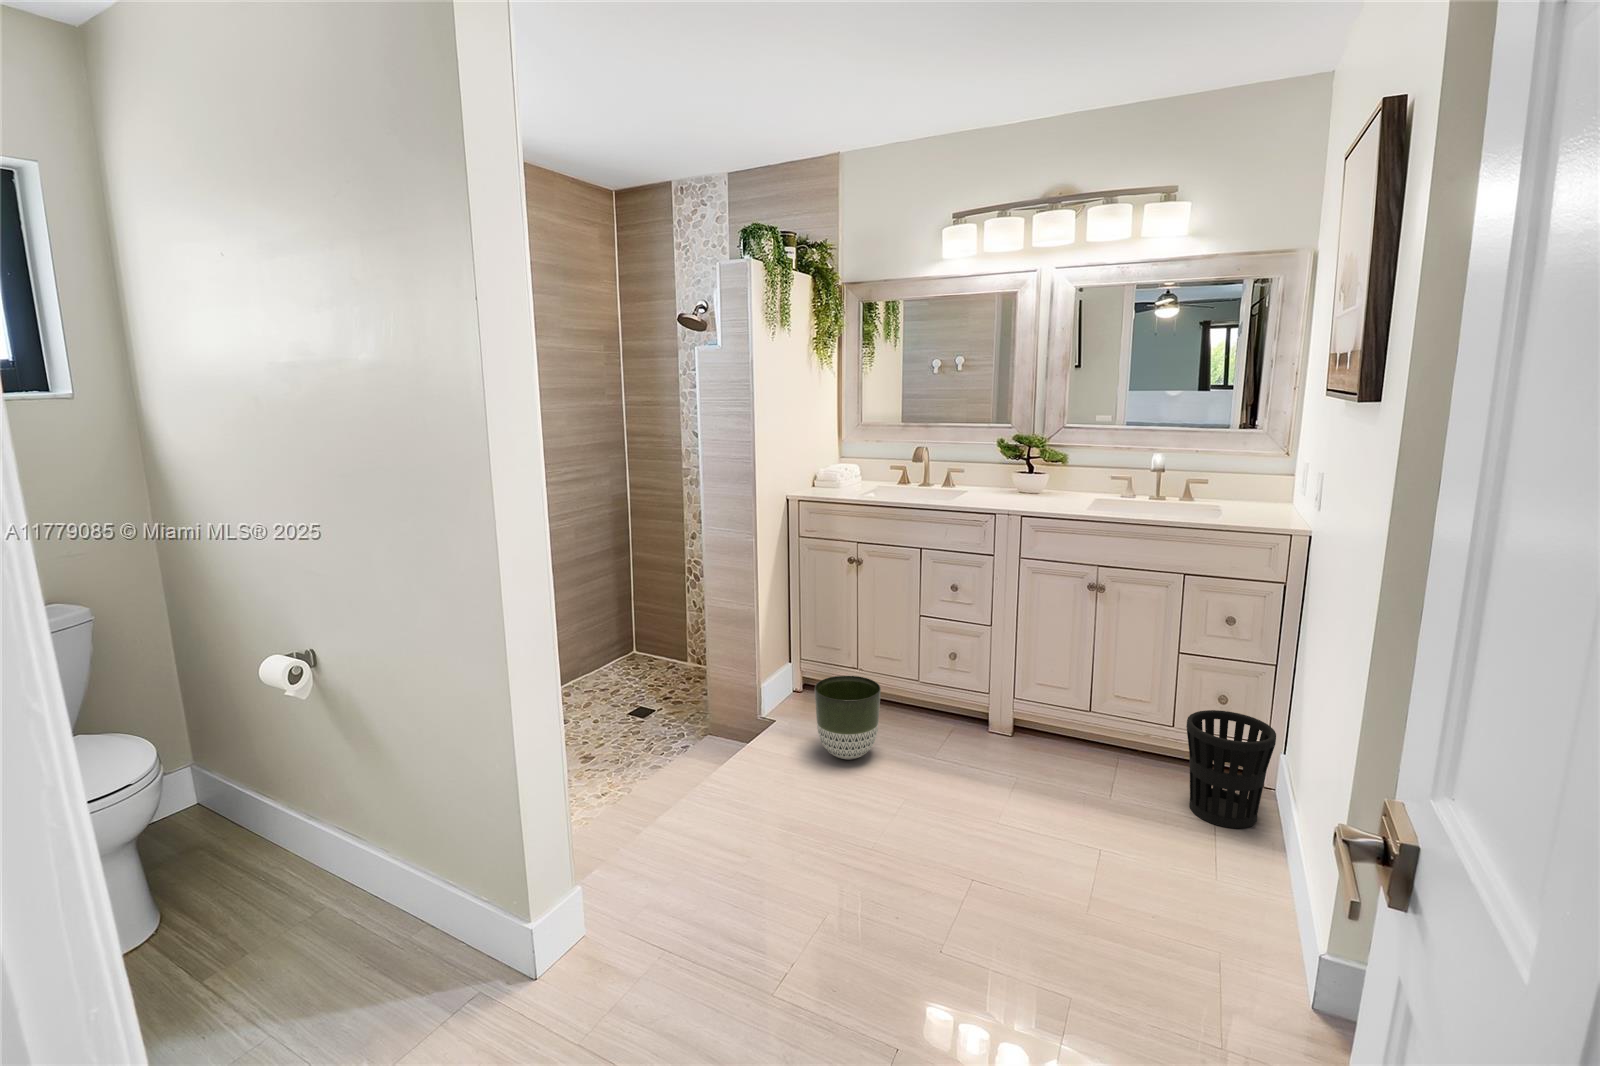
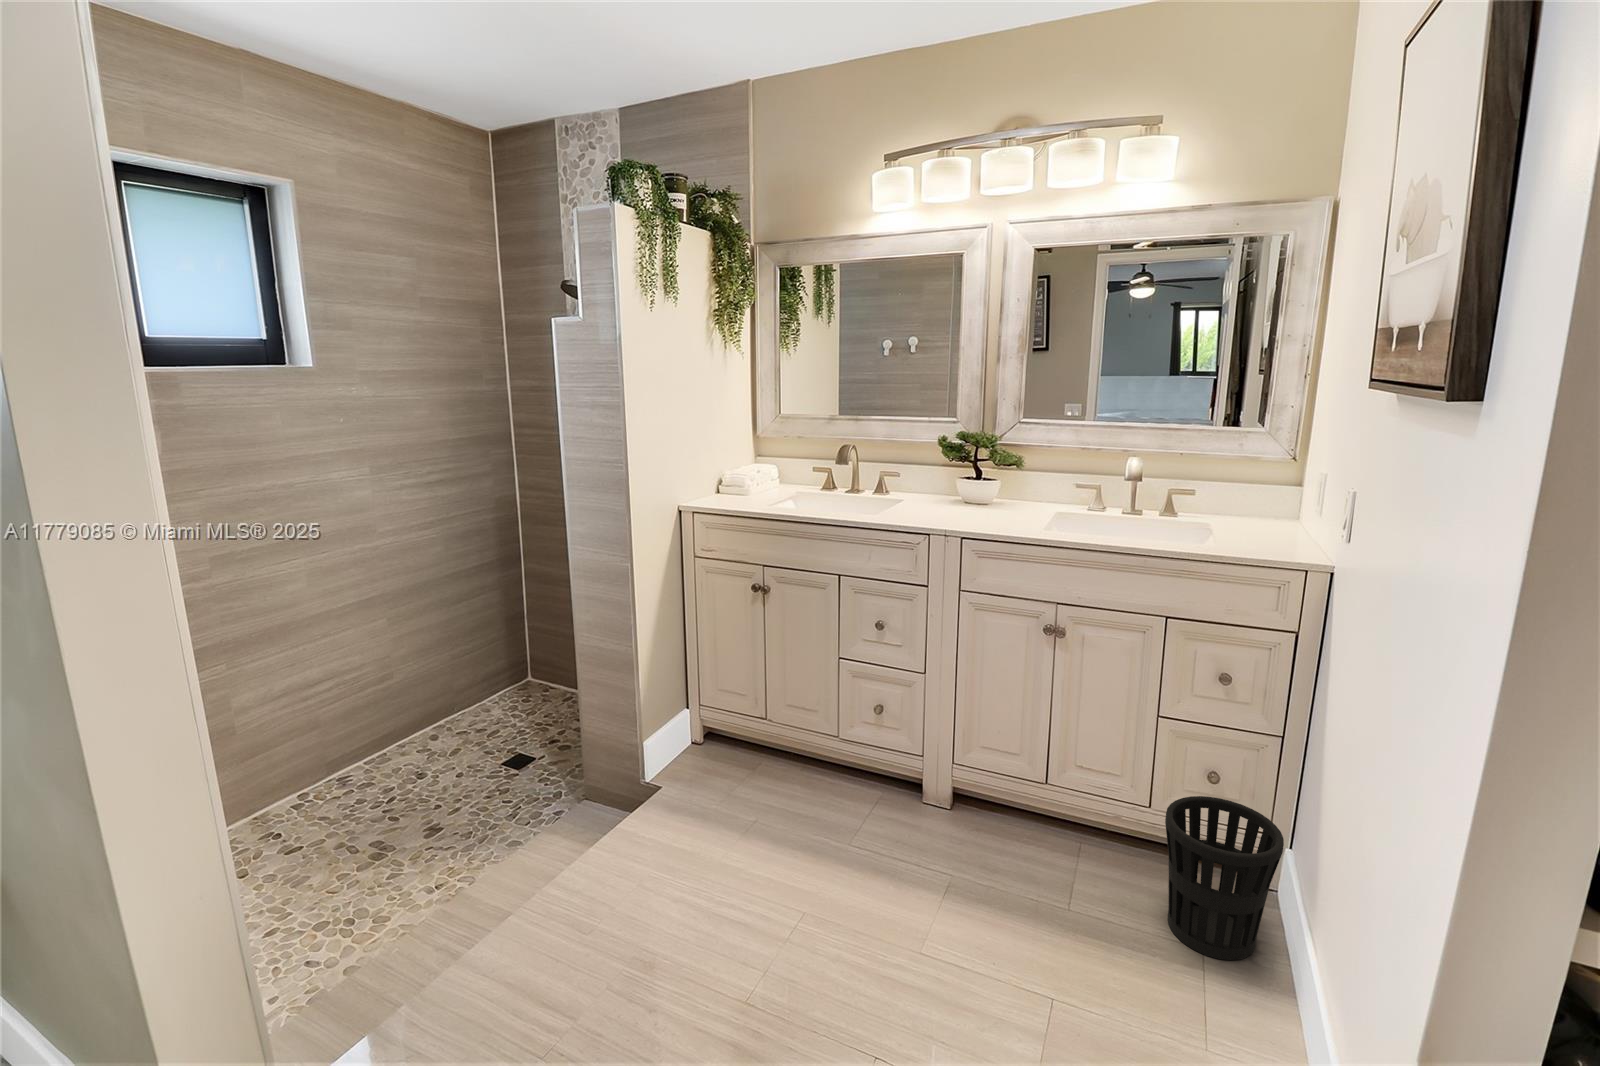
planter: present [815,676,881,759] -> none [697,736,781,846]

